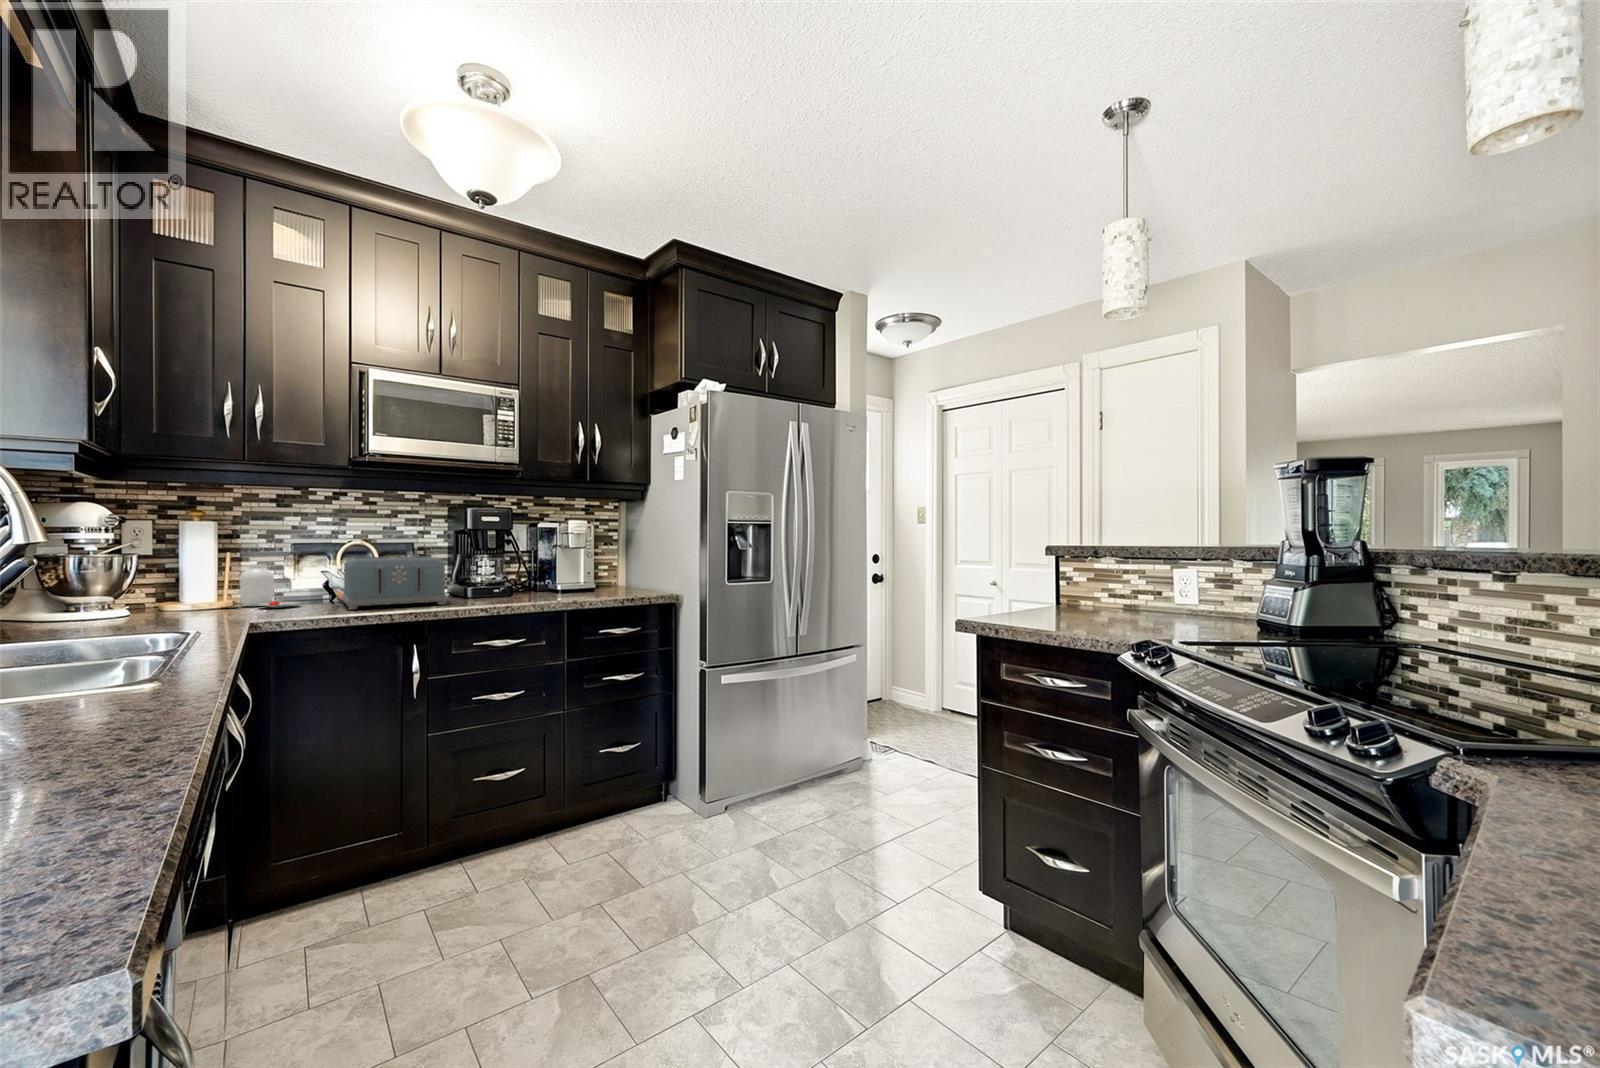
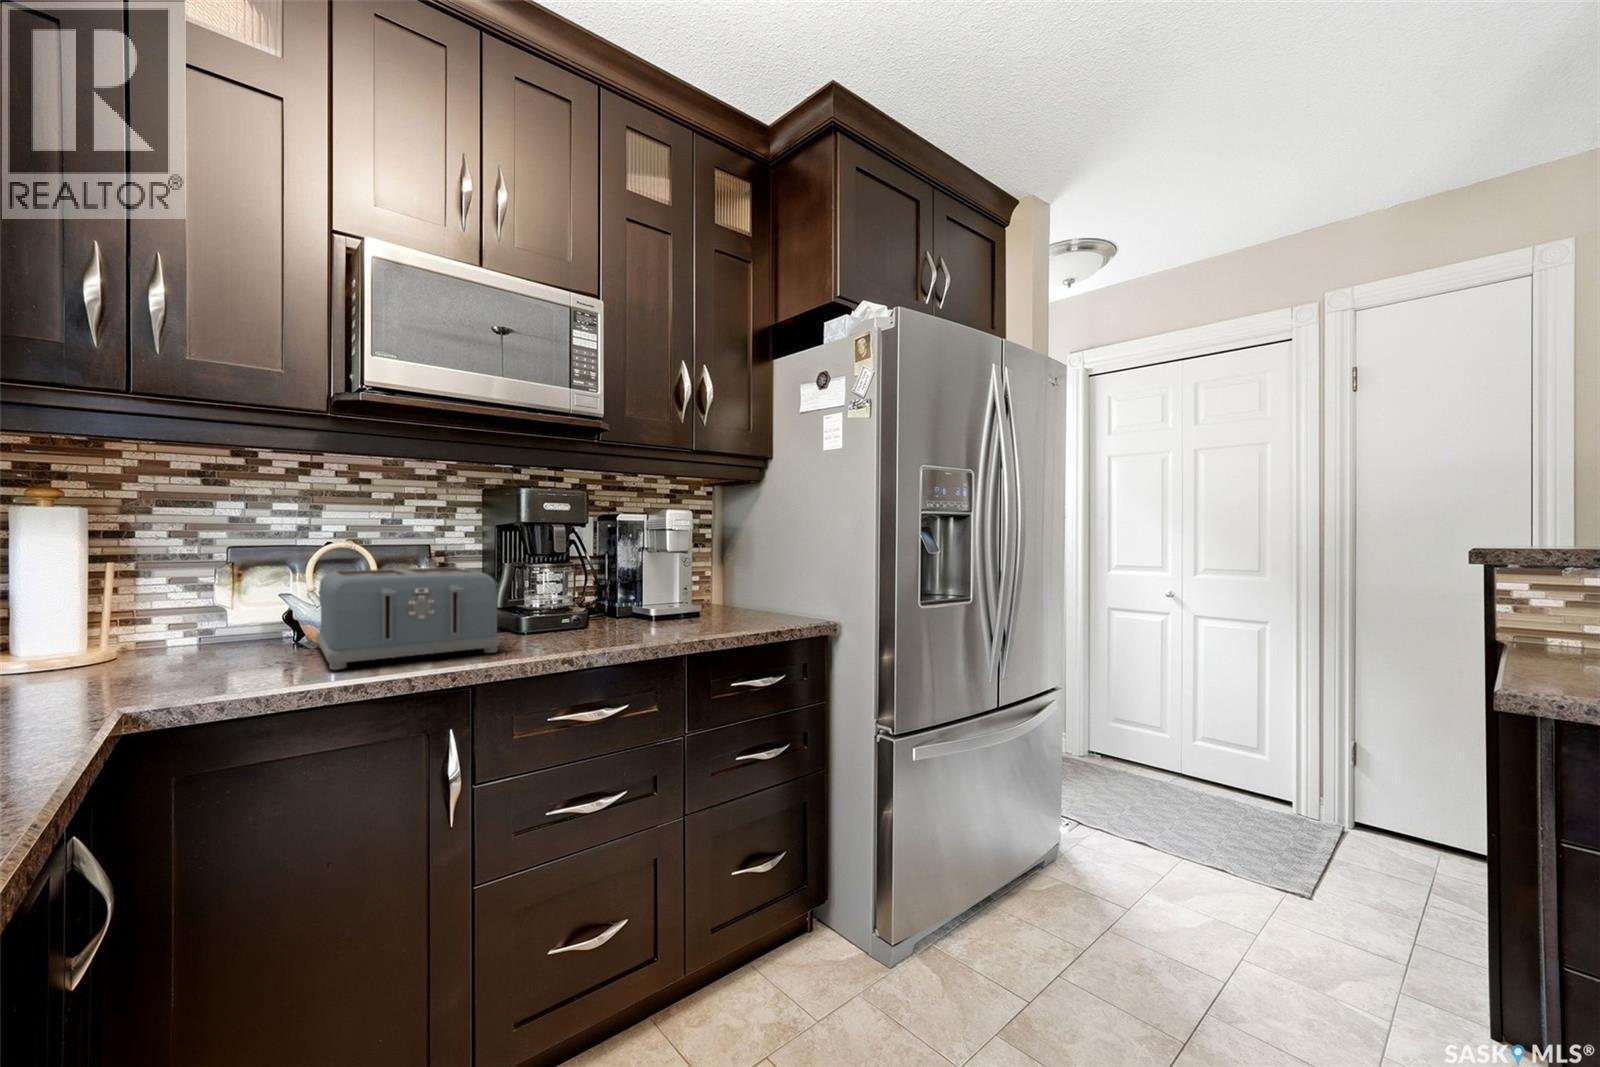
jar: present [223,564,299,608] -> none [89,584,244,665]

